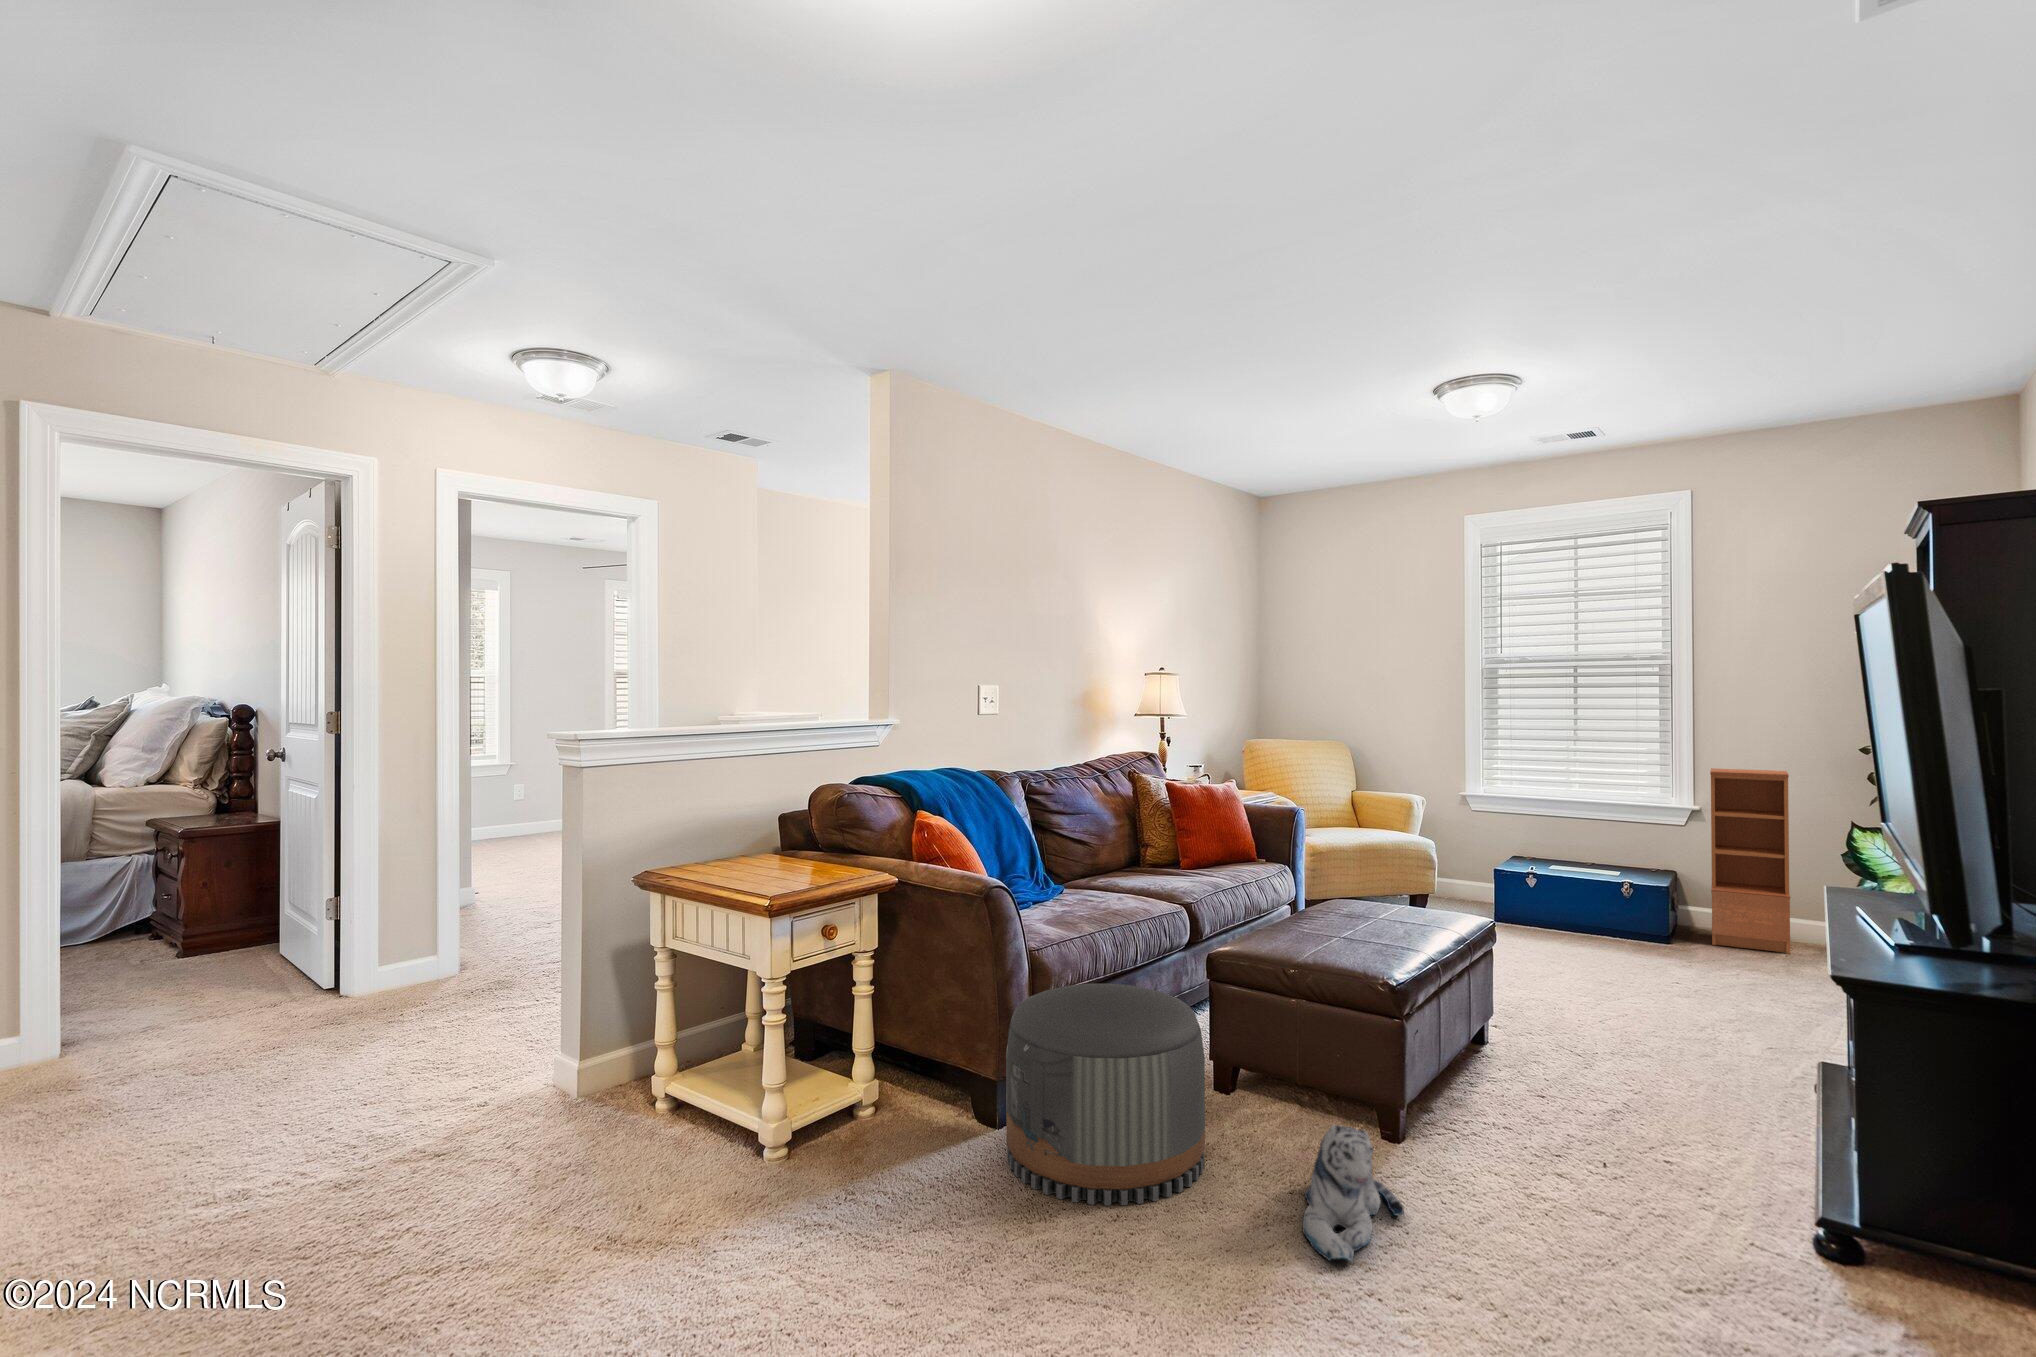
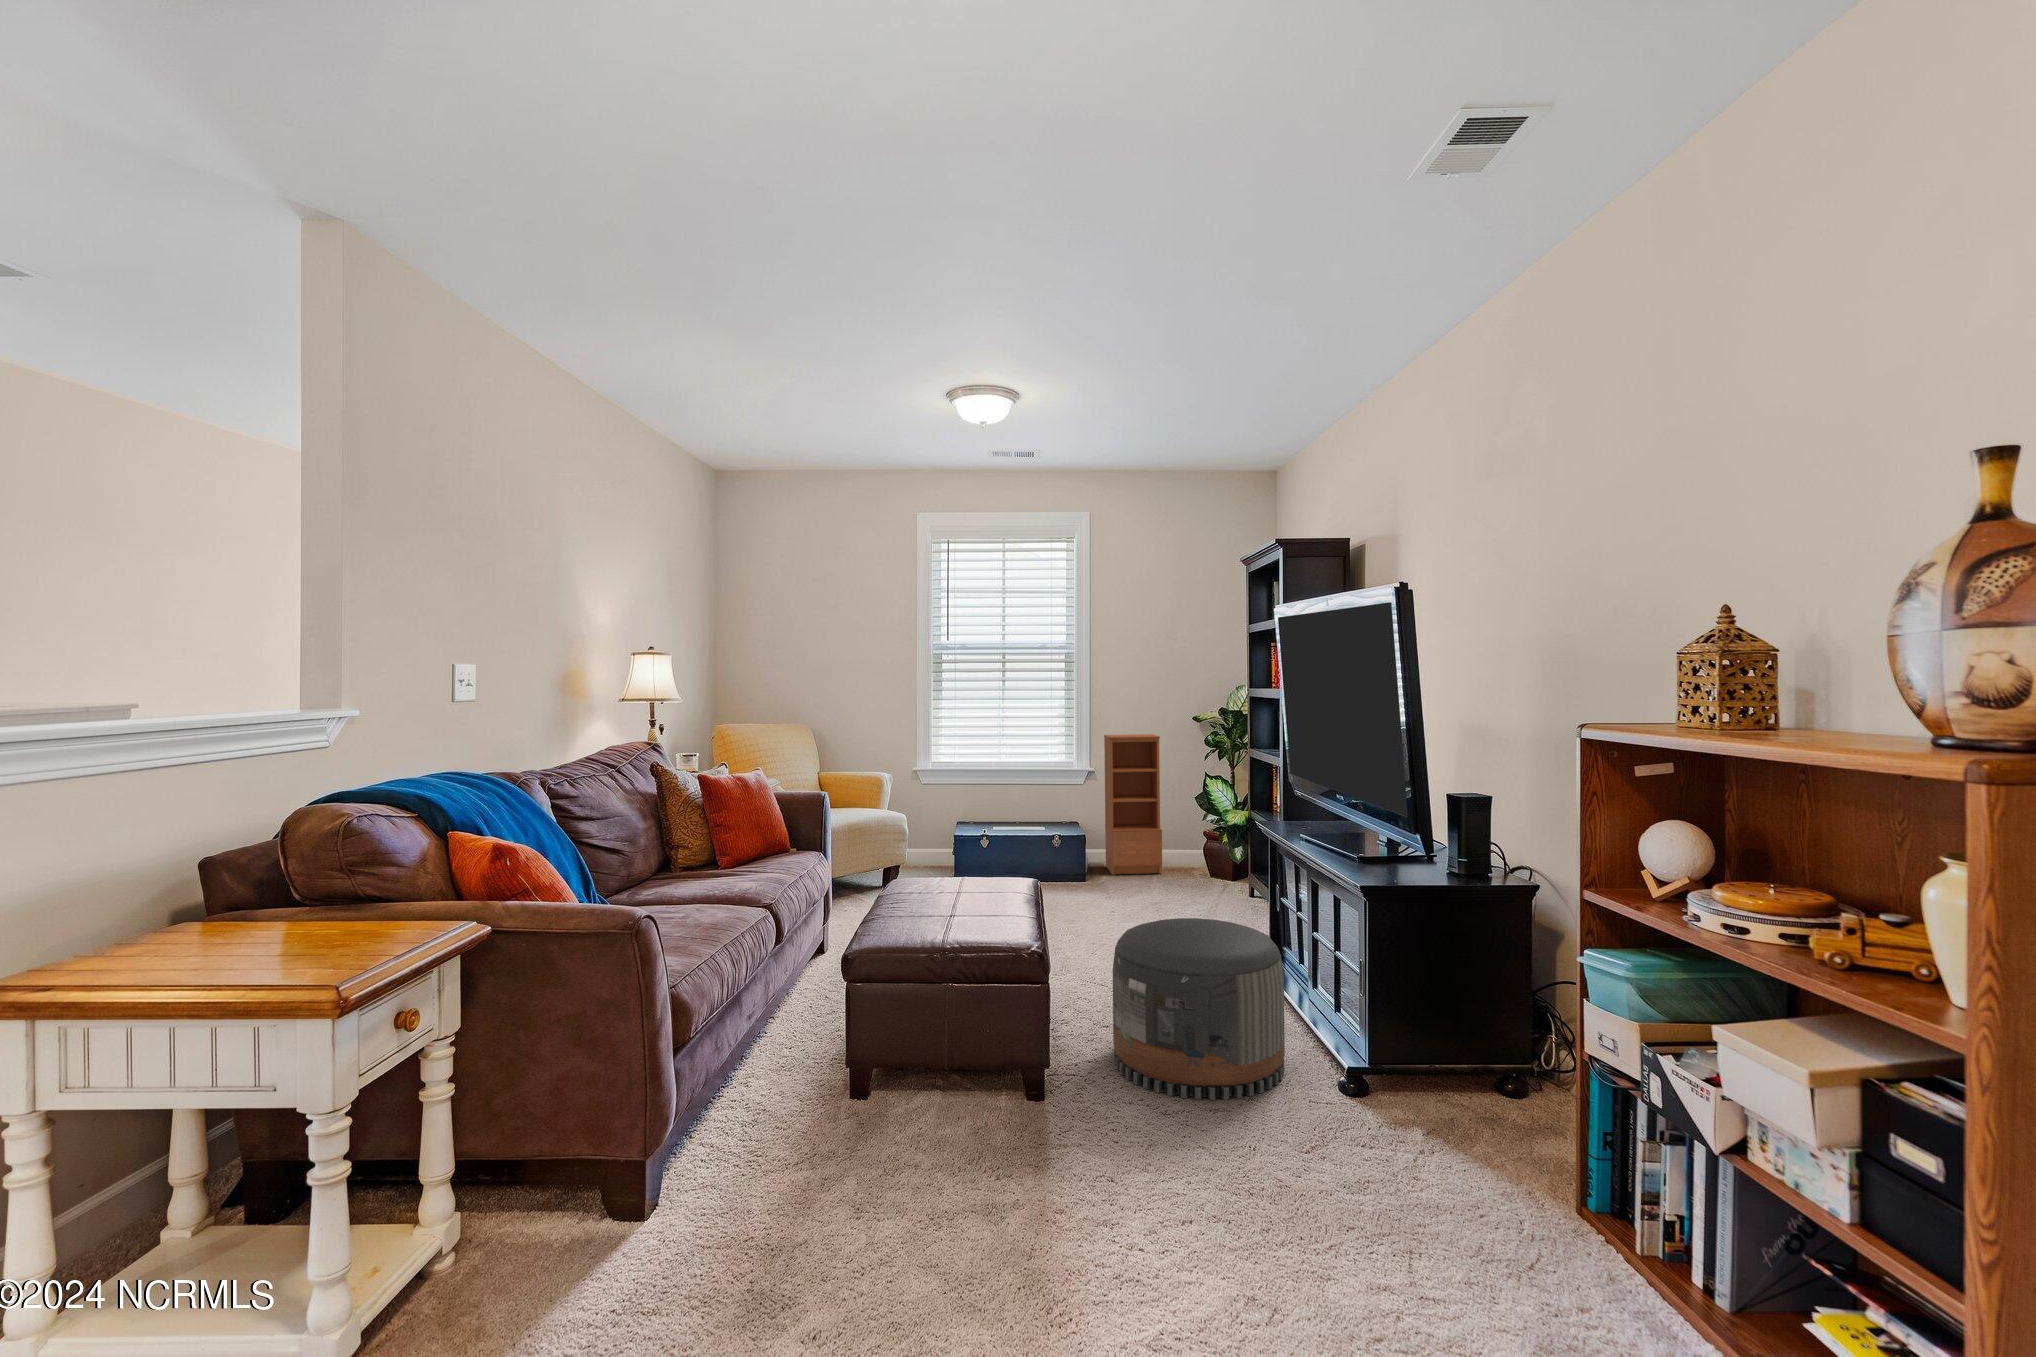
pouf: present [1006,983,1205,1205] -> present [1113,918,1285,1100]
plush toy: present [1302,1125,1404,1261] -> none [1020,1098,1115,1240]

